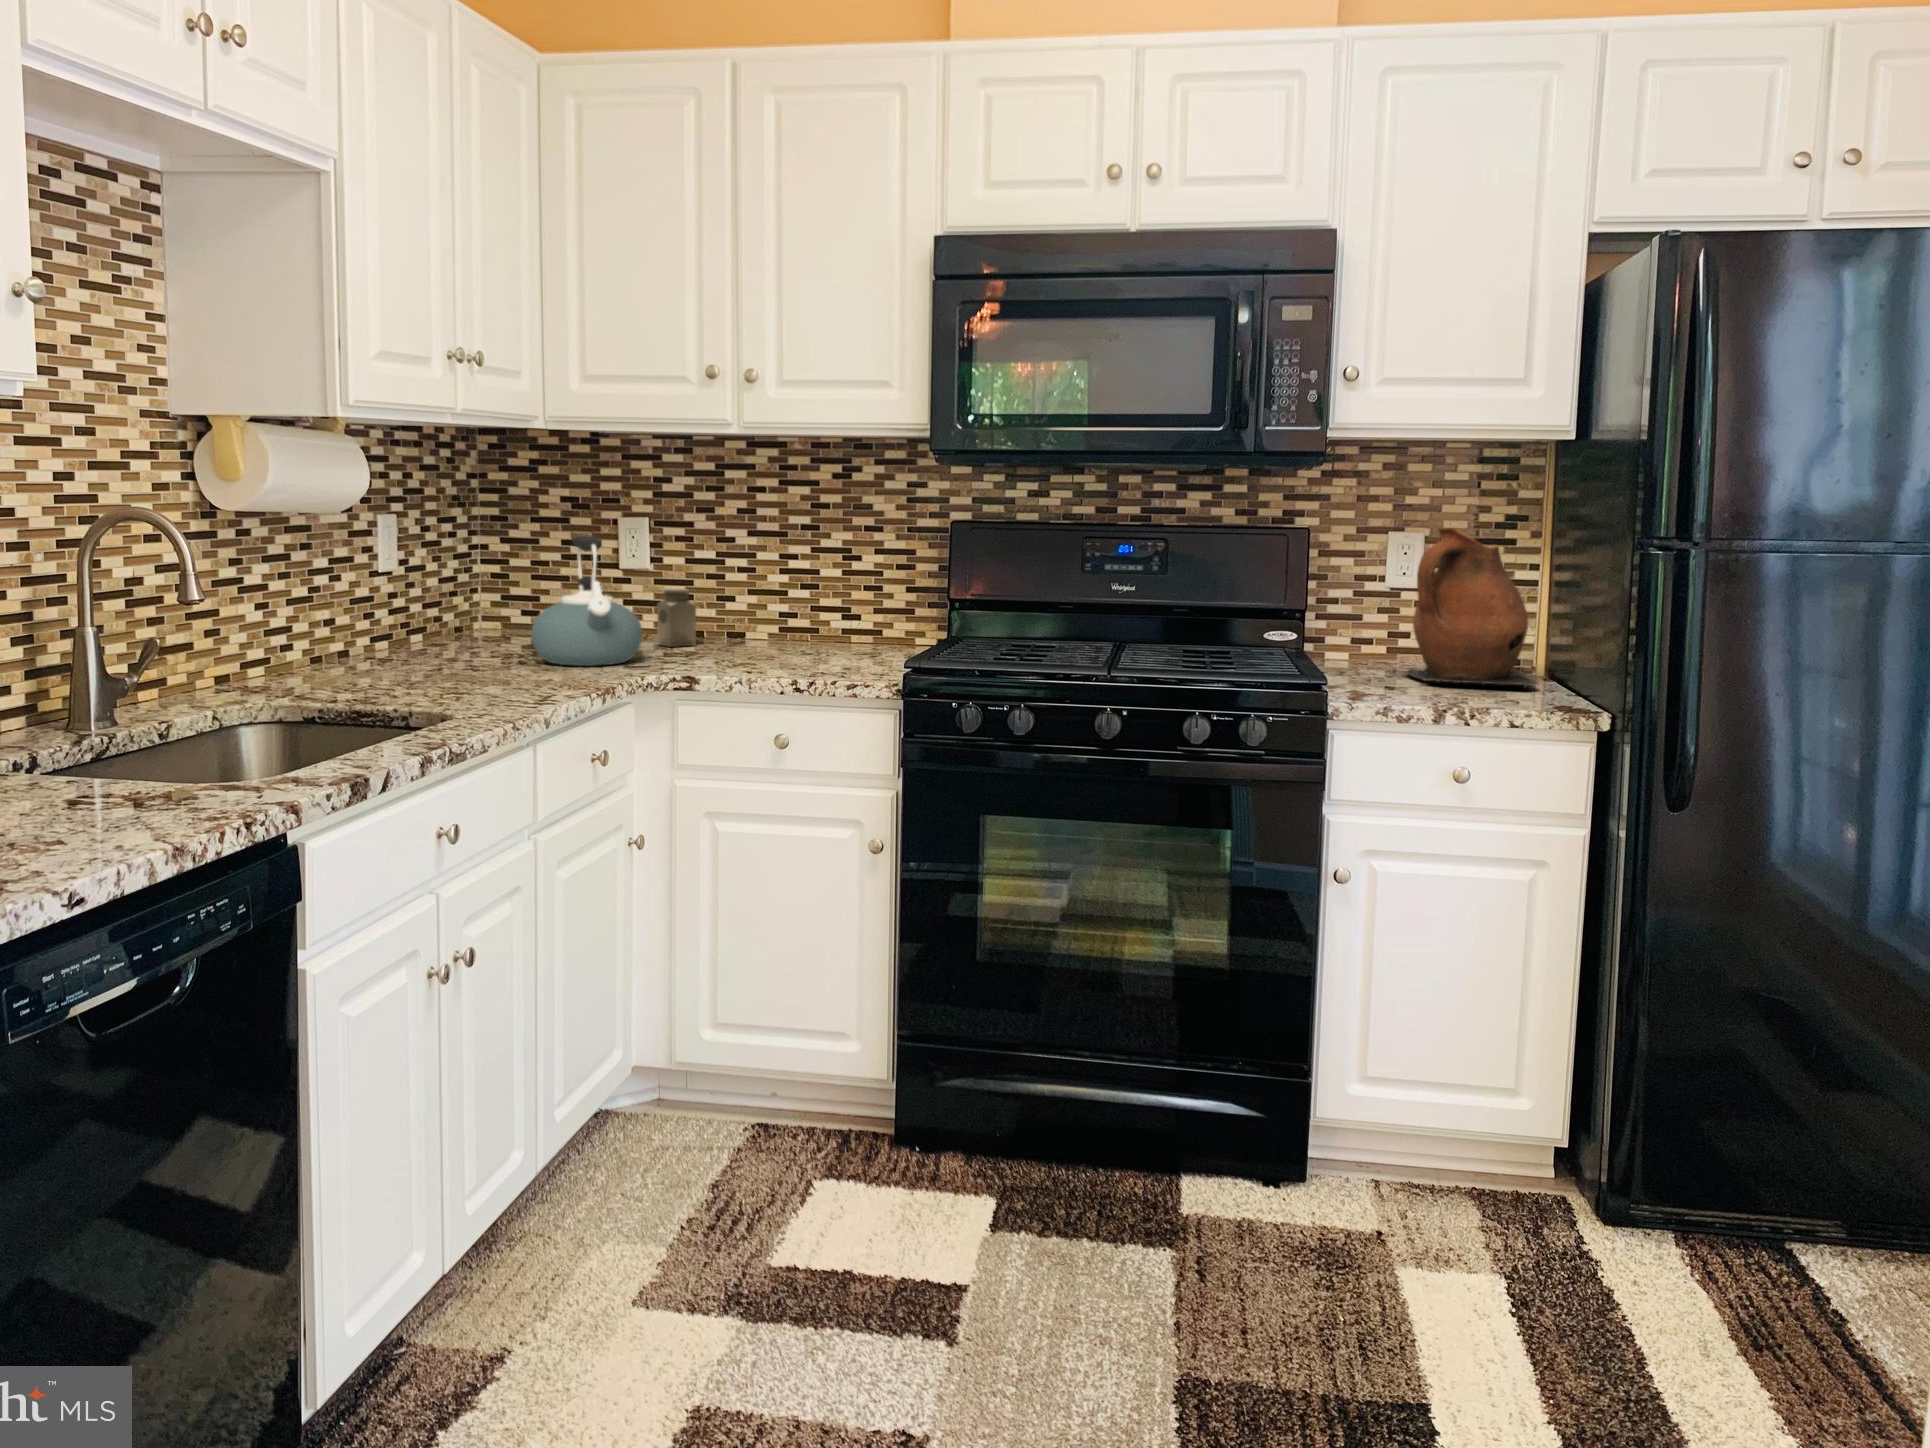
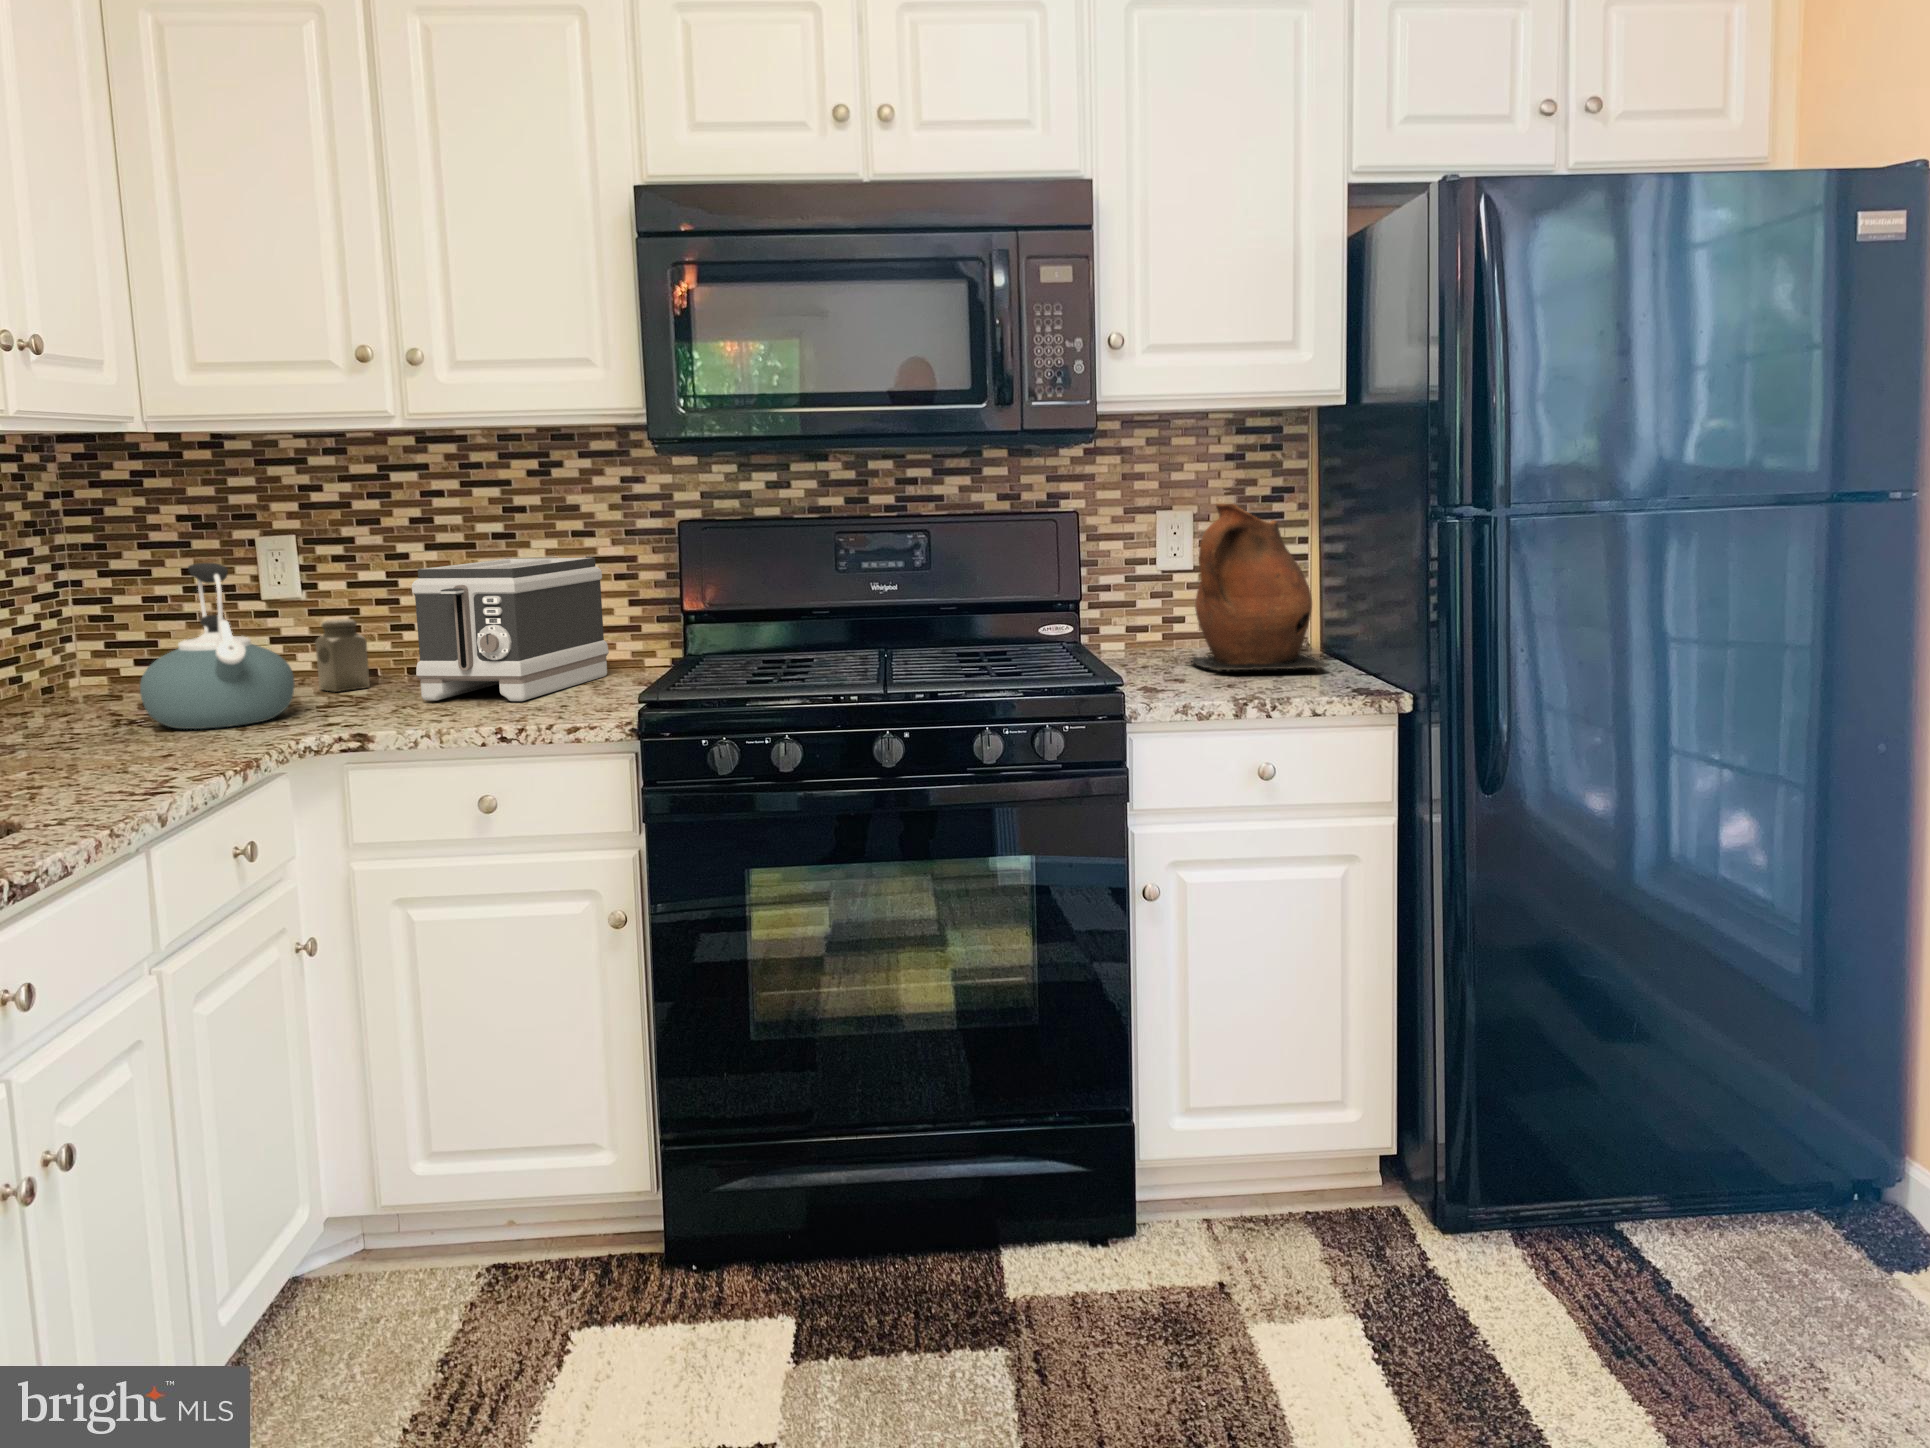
toaster: none [734,545,887,663] -> present [412,558,609,701]

